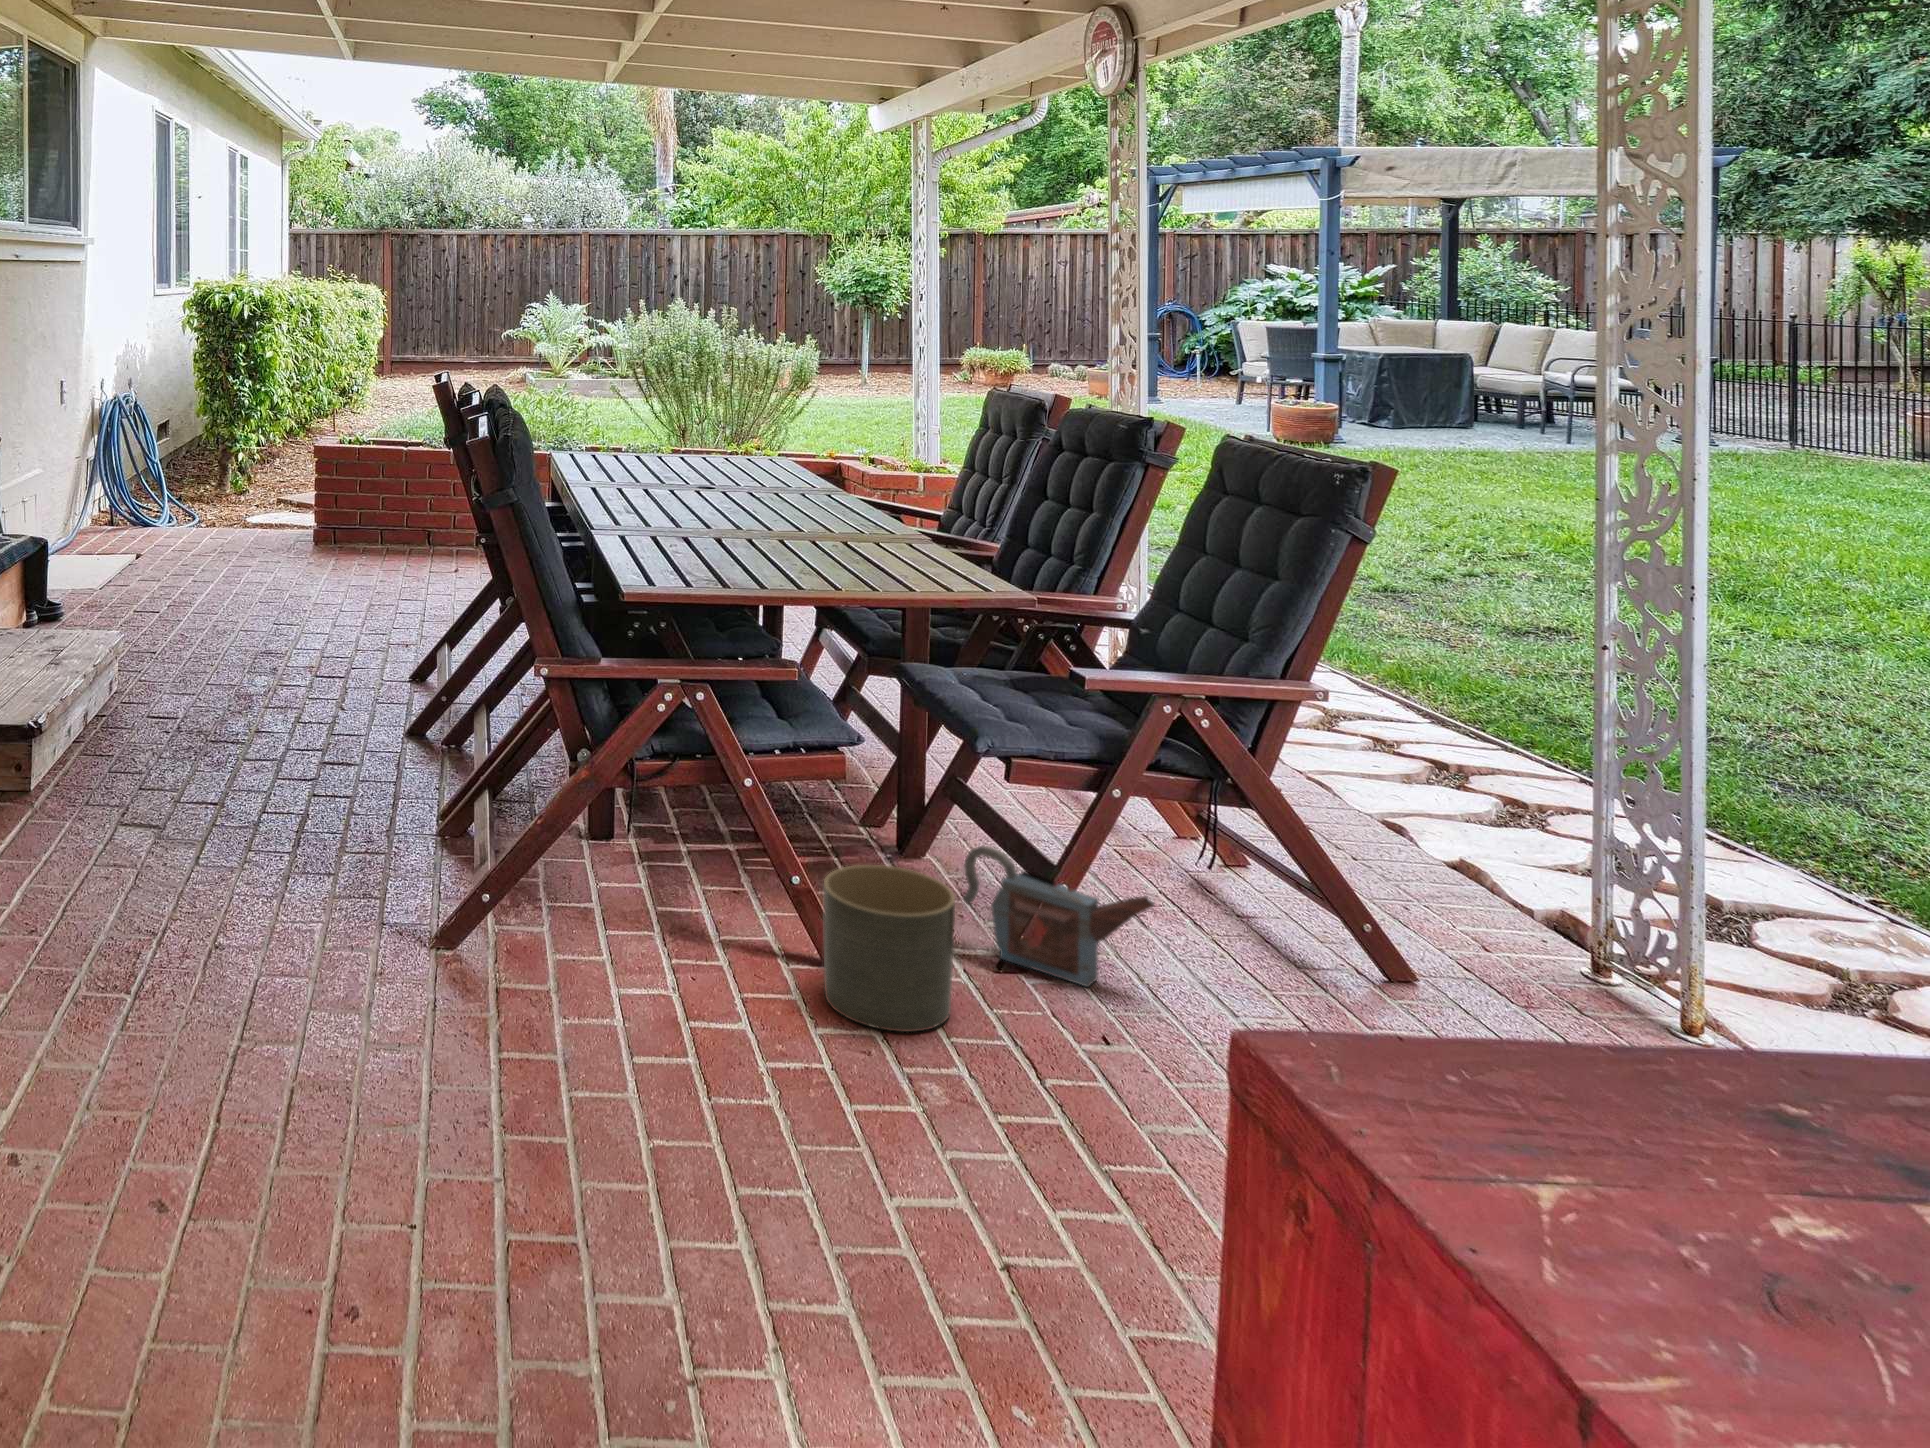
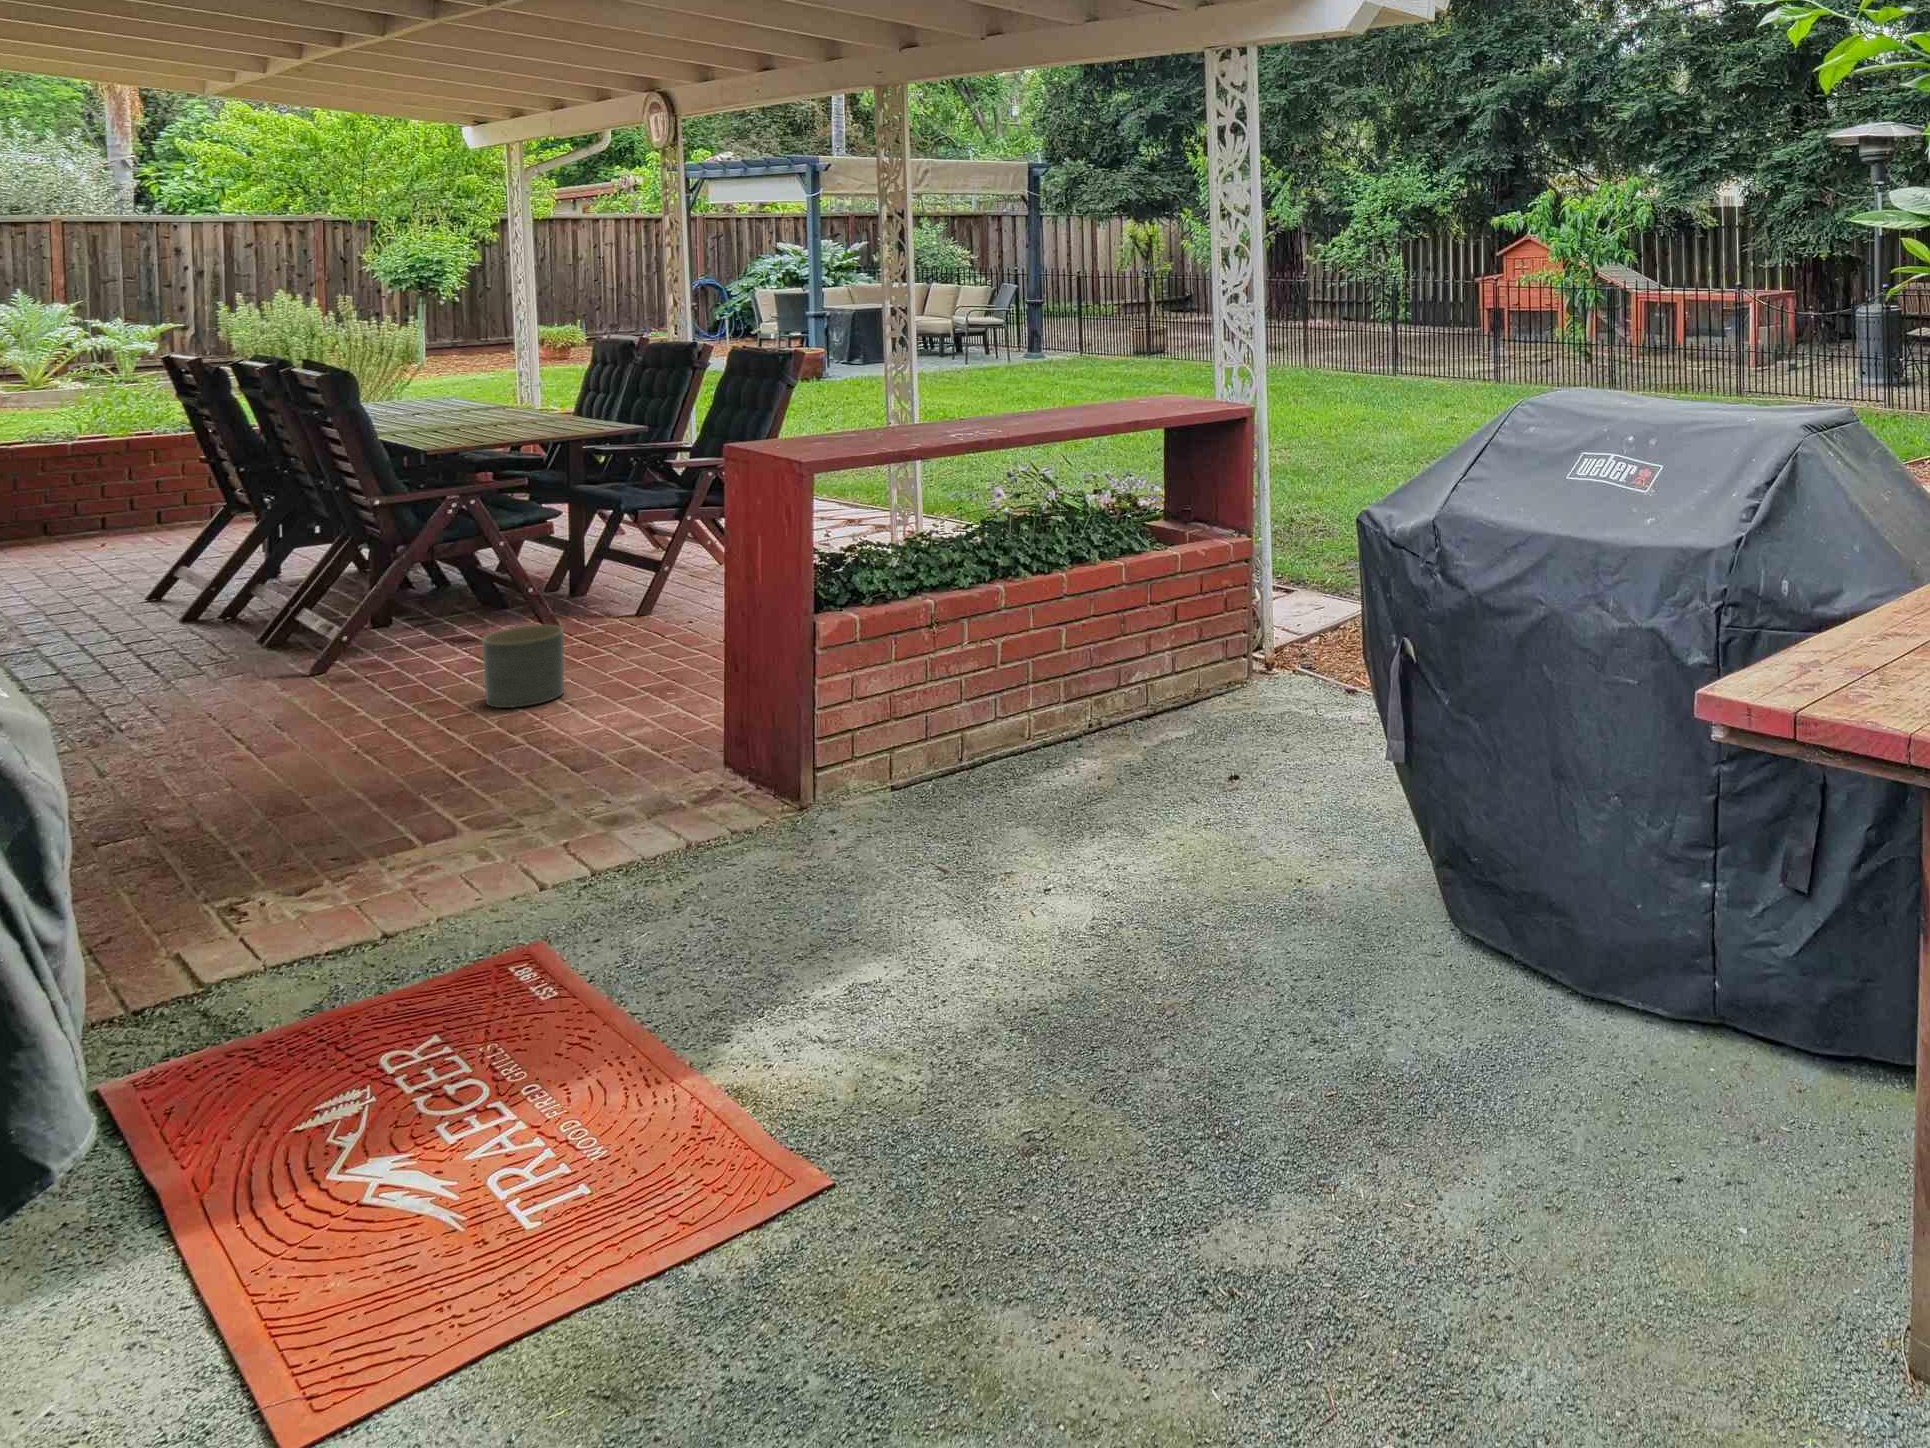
watering can: present [963,845,1154,987] -> none [566,608,675,667]

